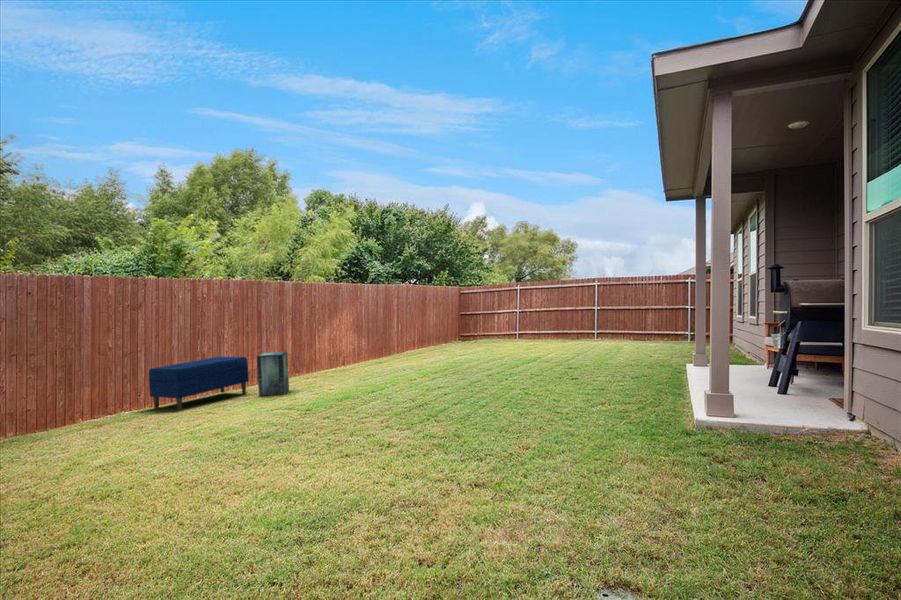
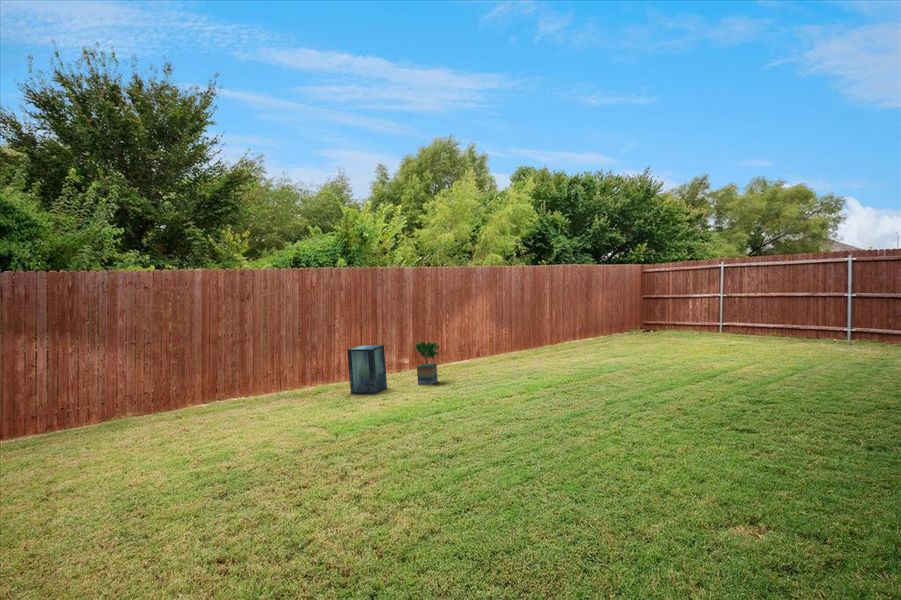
potted tree: none [310,348,336,386] -> present [415,342,440,385]
bench: present [149,357,249,410] -> none [247,347,348,406]

